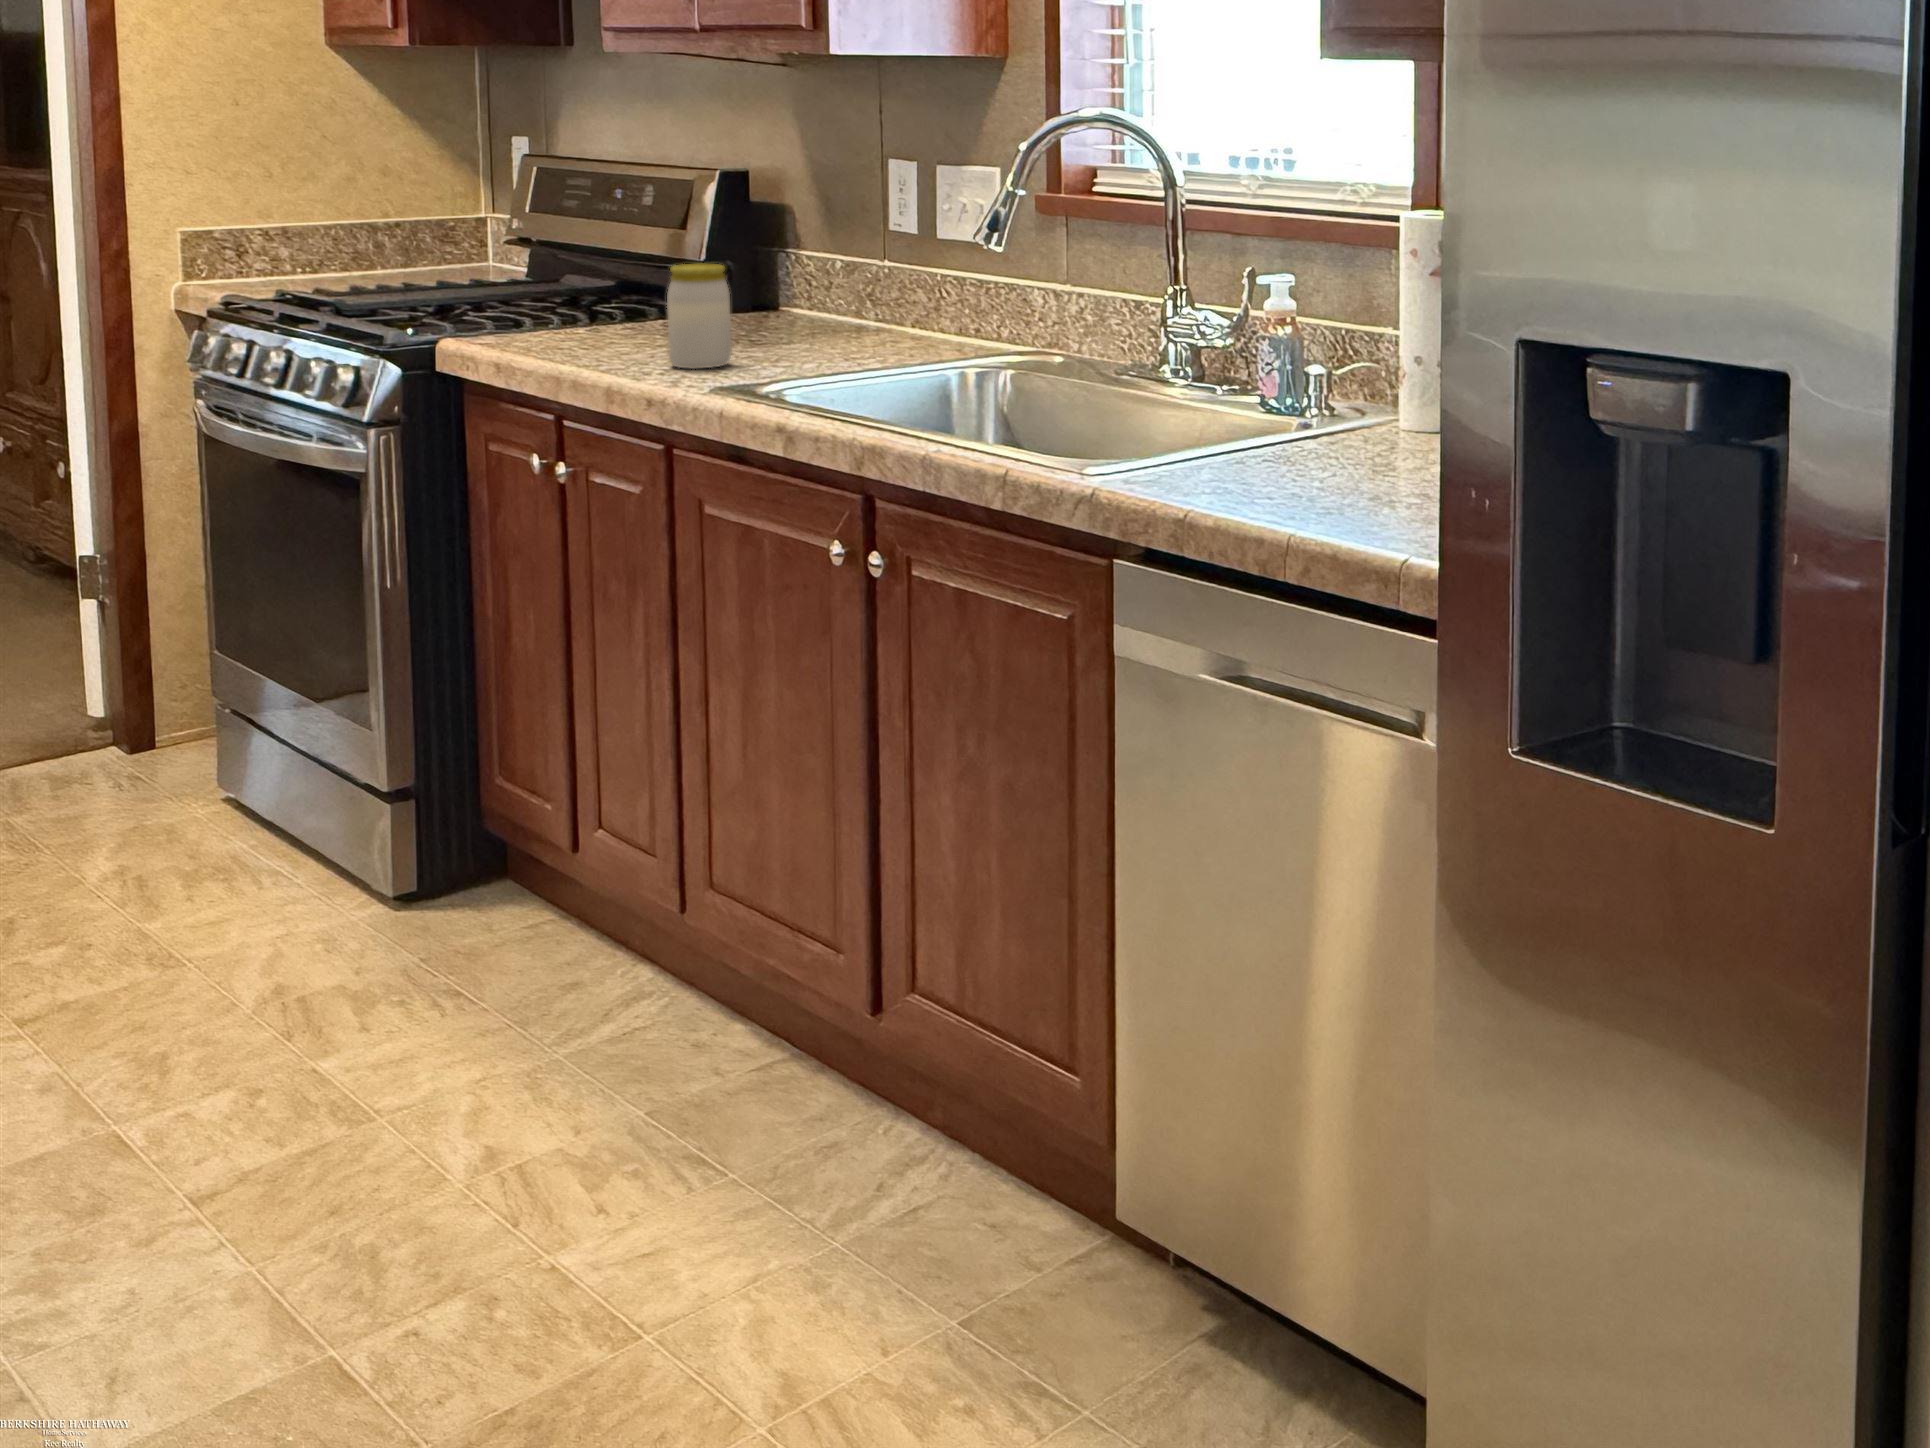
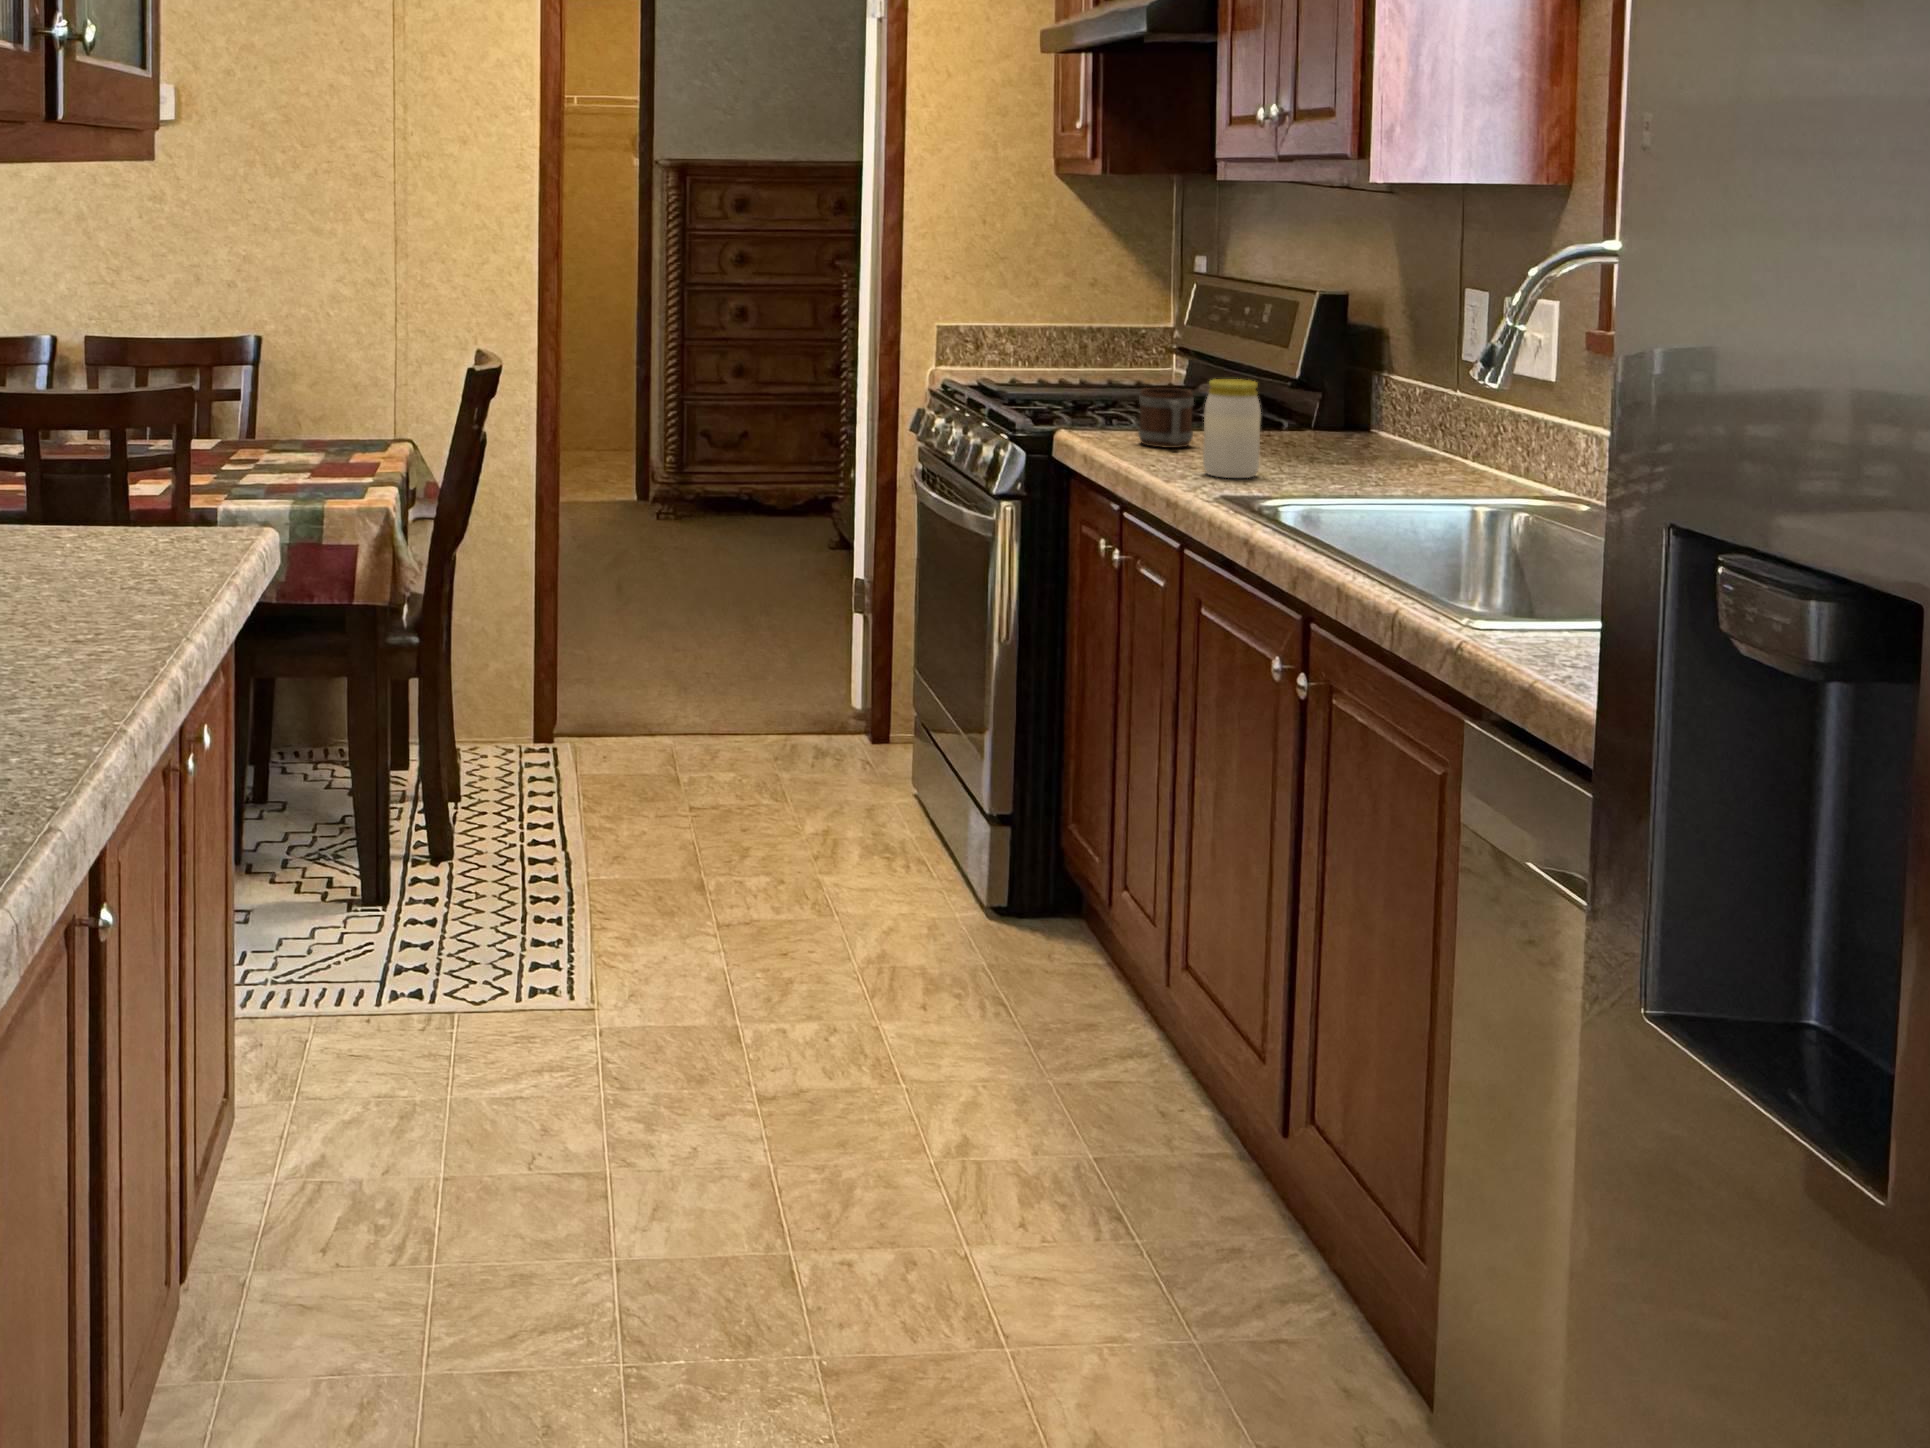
mug: none [557,280,624,346] -> present [1138,388,1194,448]

